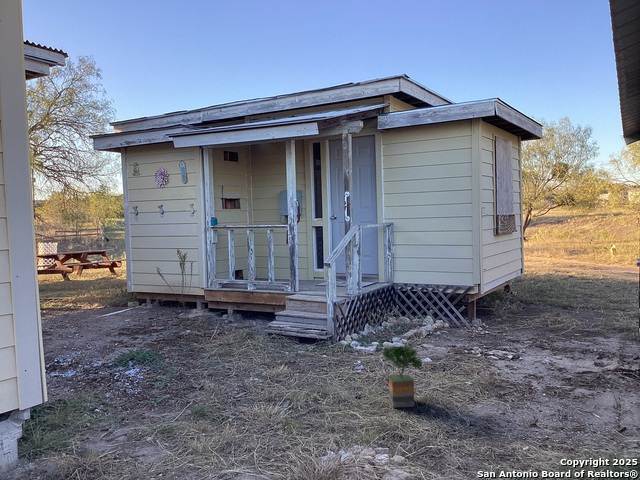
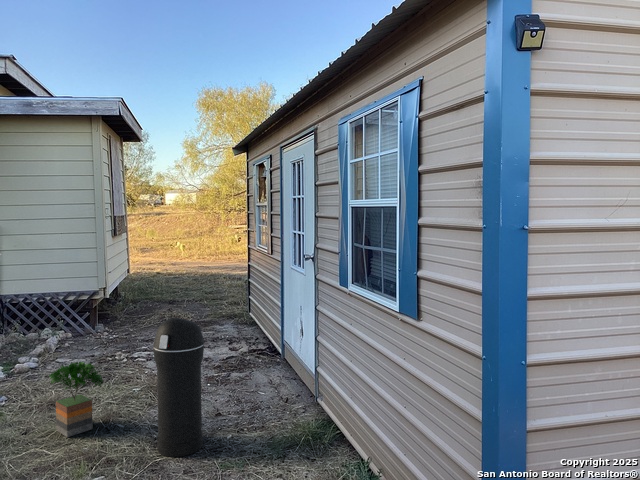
trash can: none [446,316,495,450] -> present [153,318,204,457]

